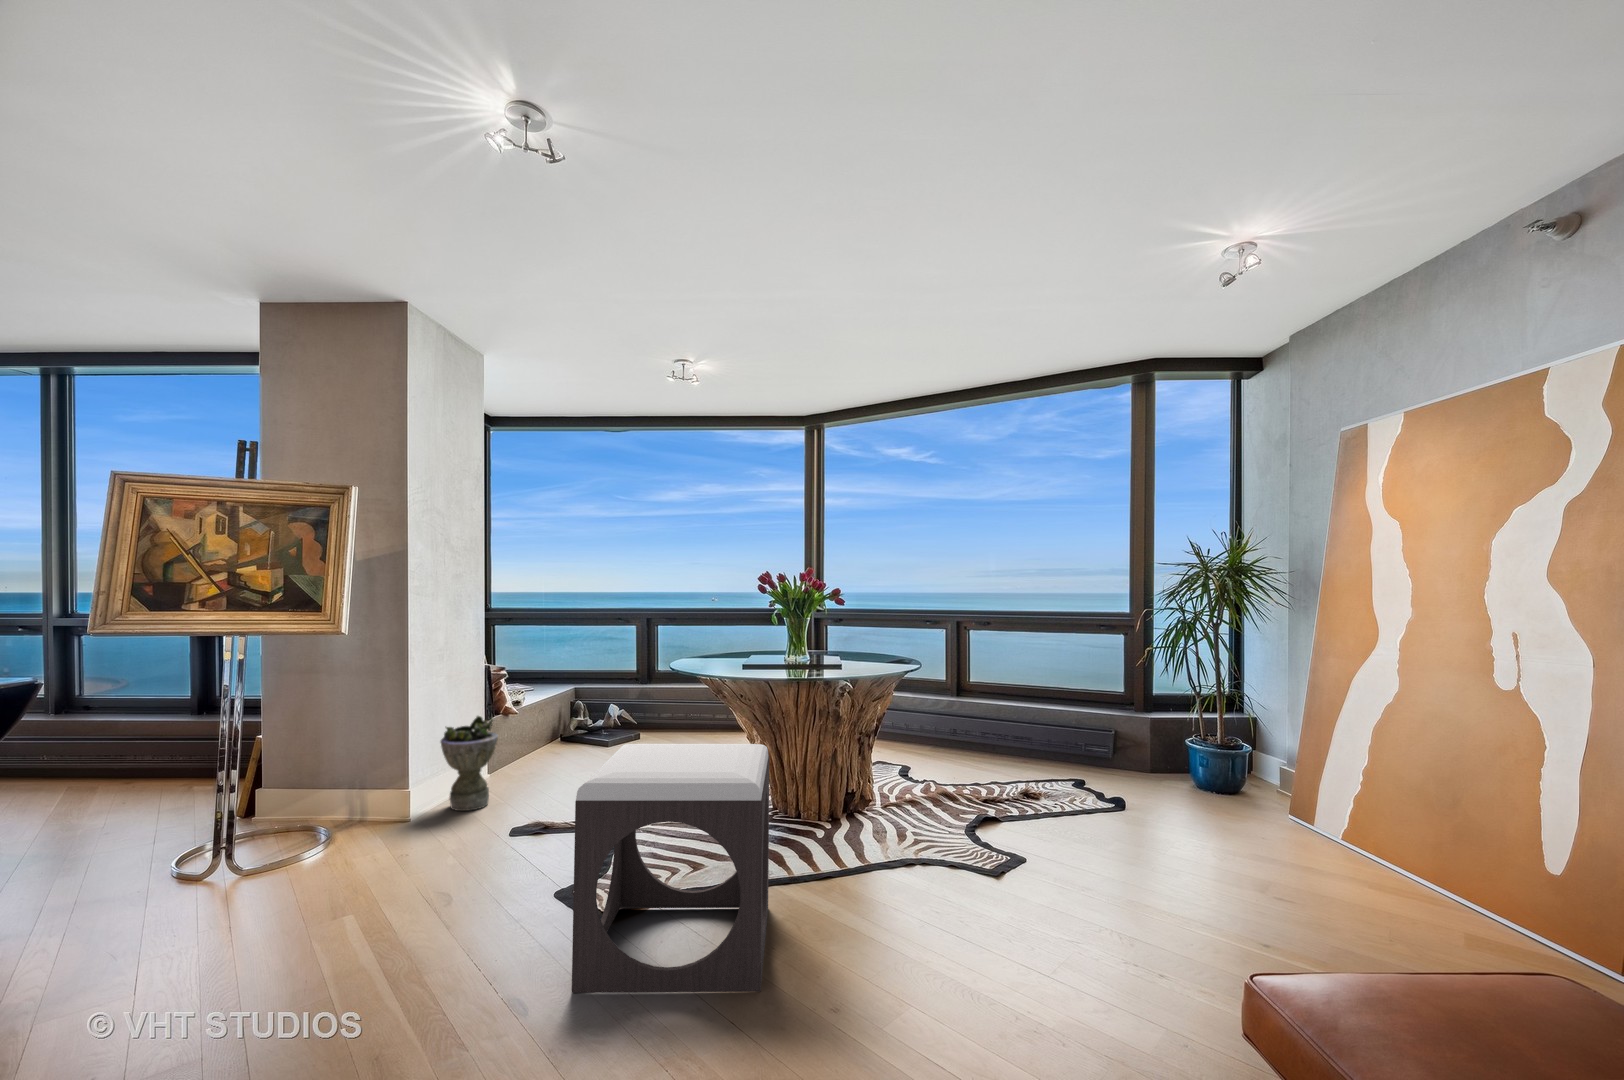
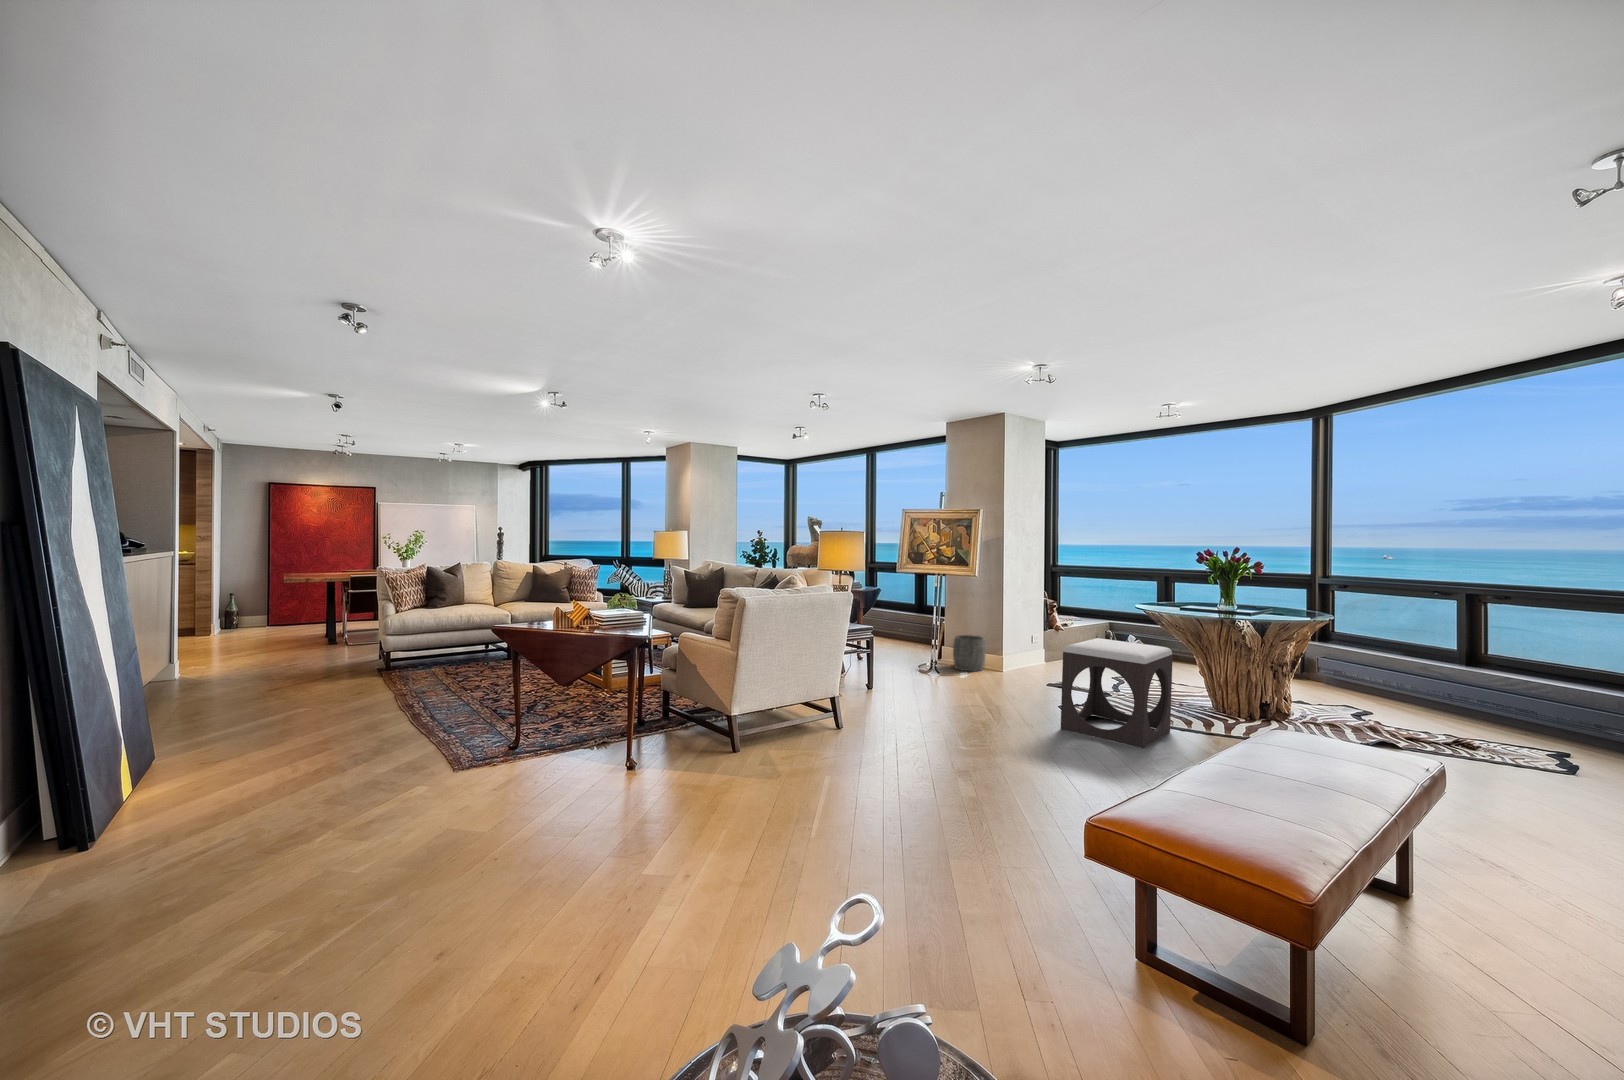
planter: present [441,716,498,811] -> none [1021,625,1050,673]
woven basket: none [279,759,362,846] -> present [953,635,985,672]

